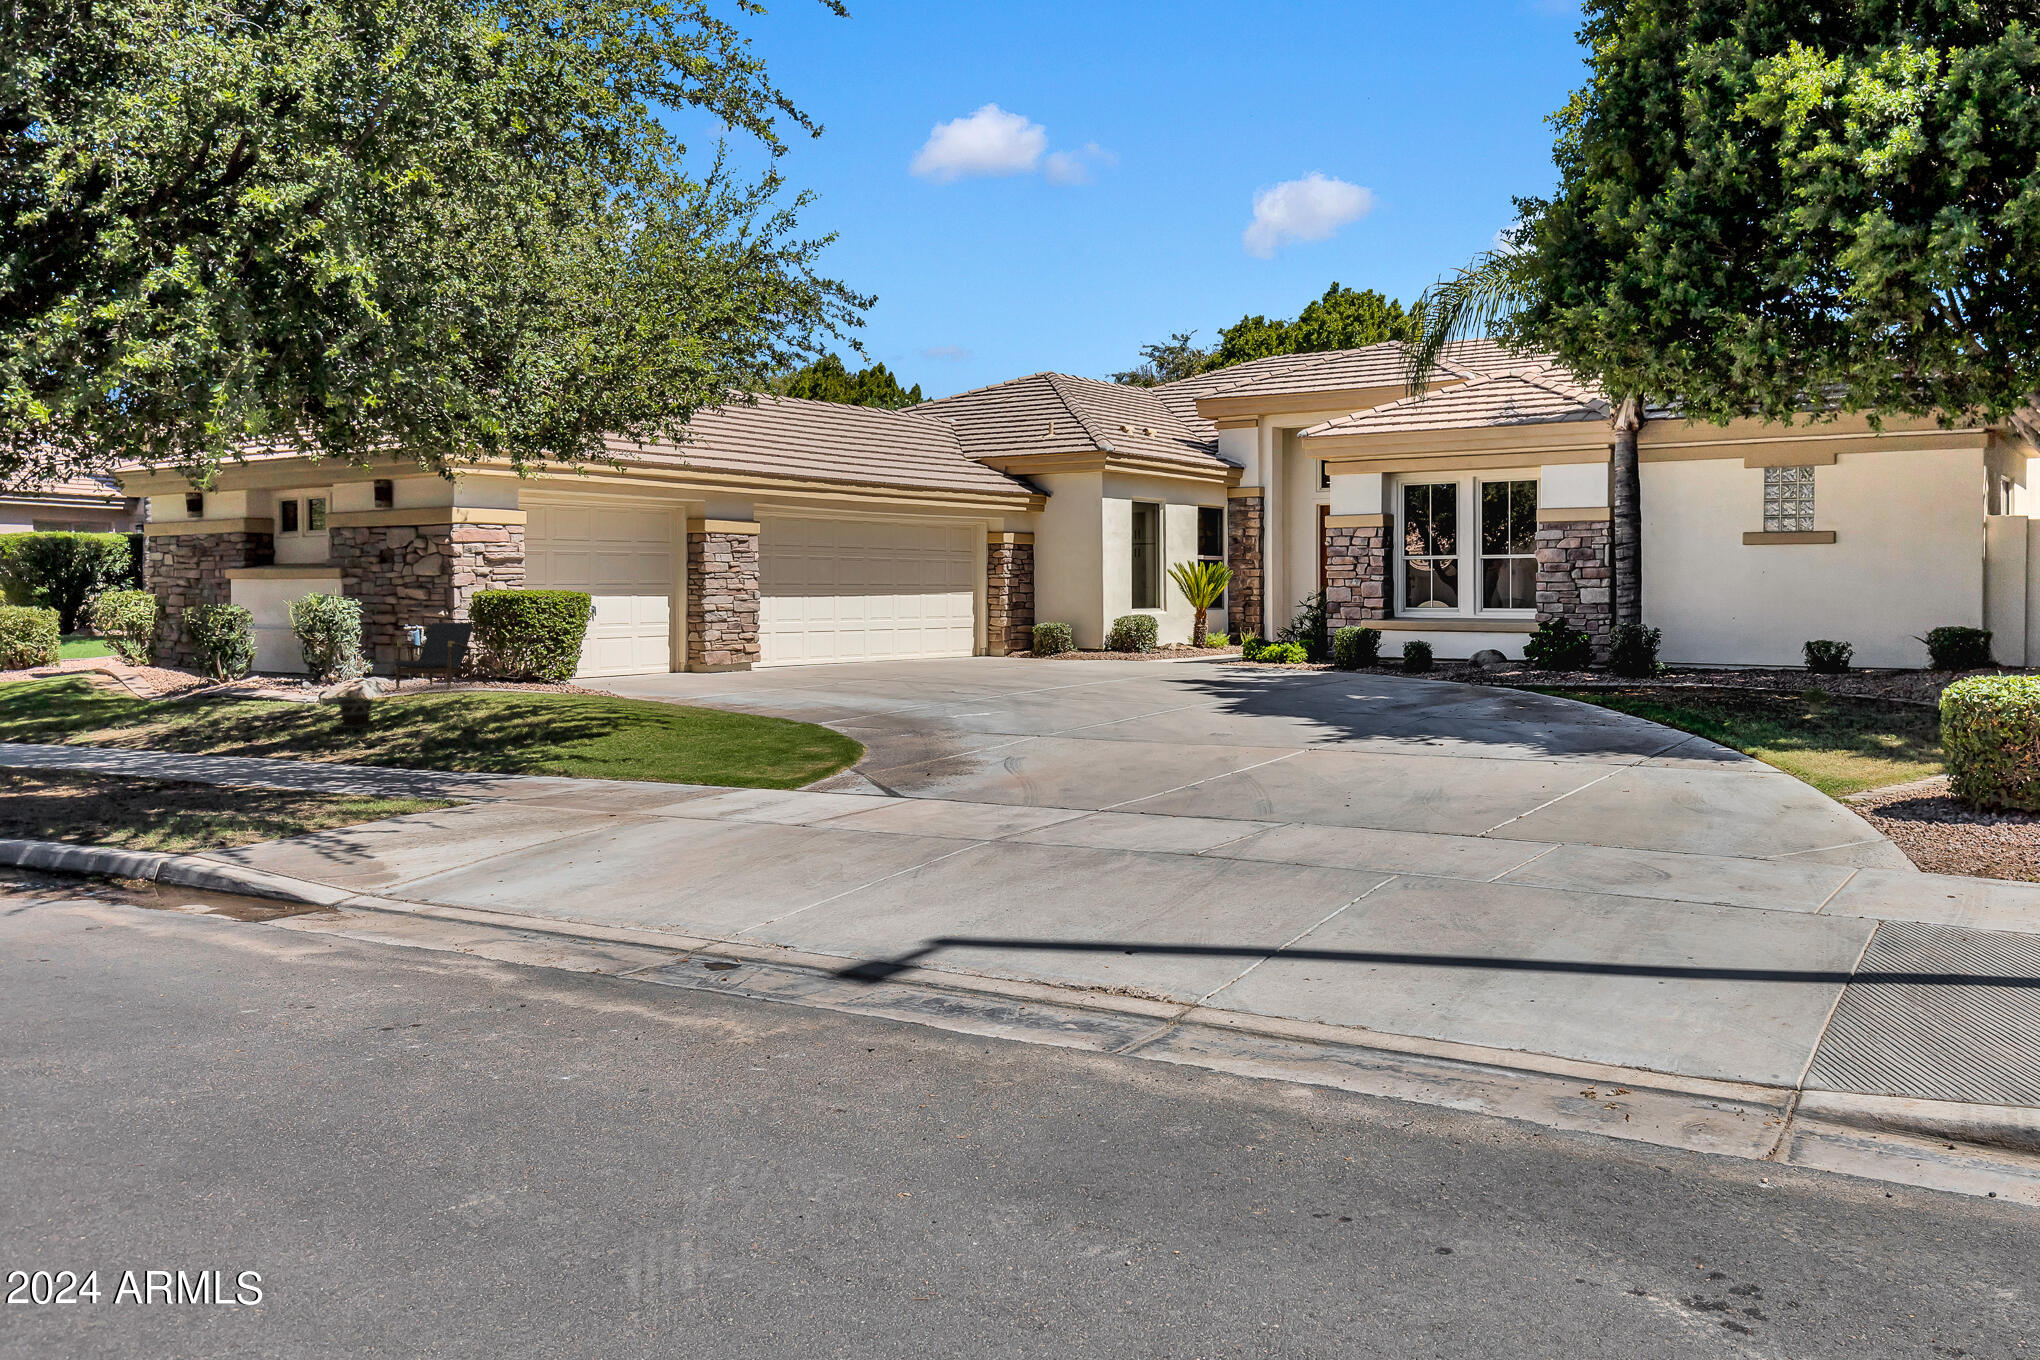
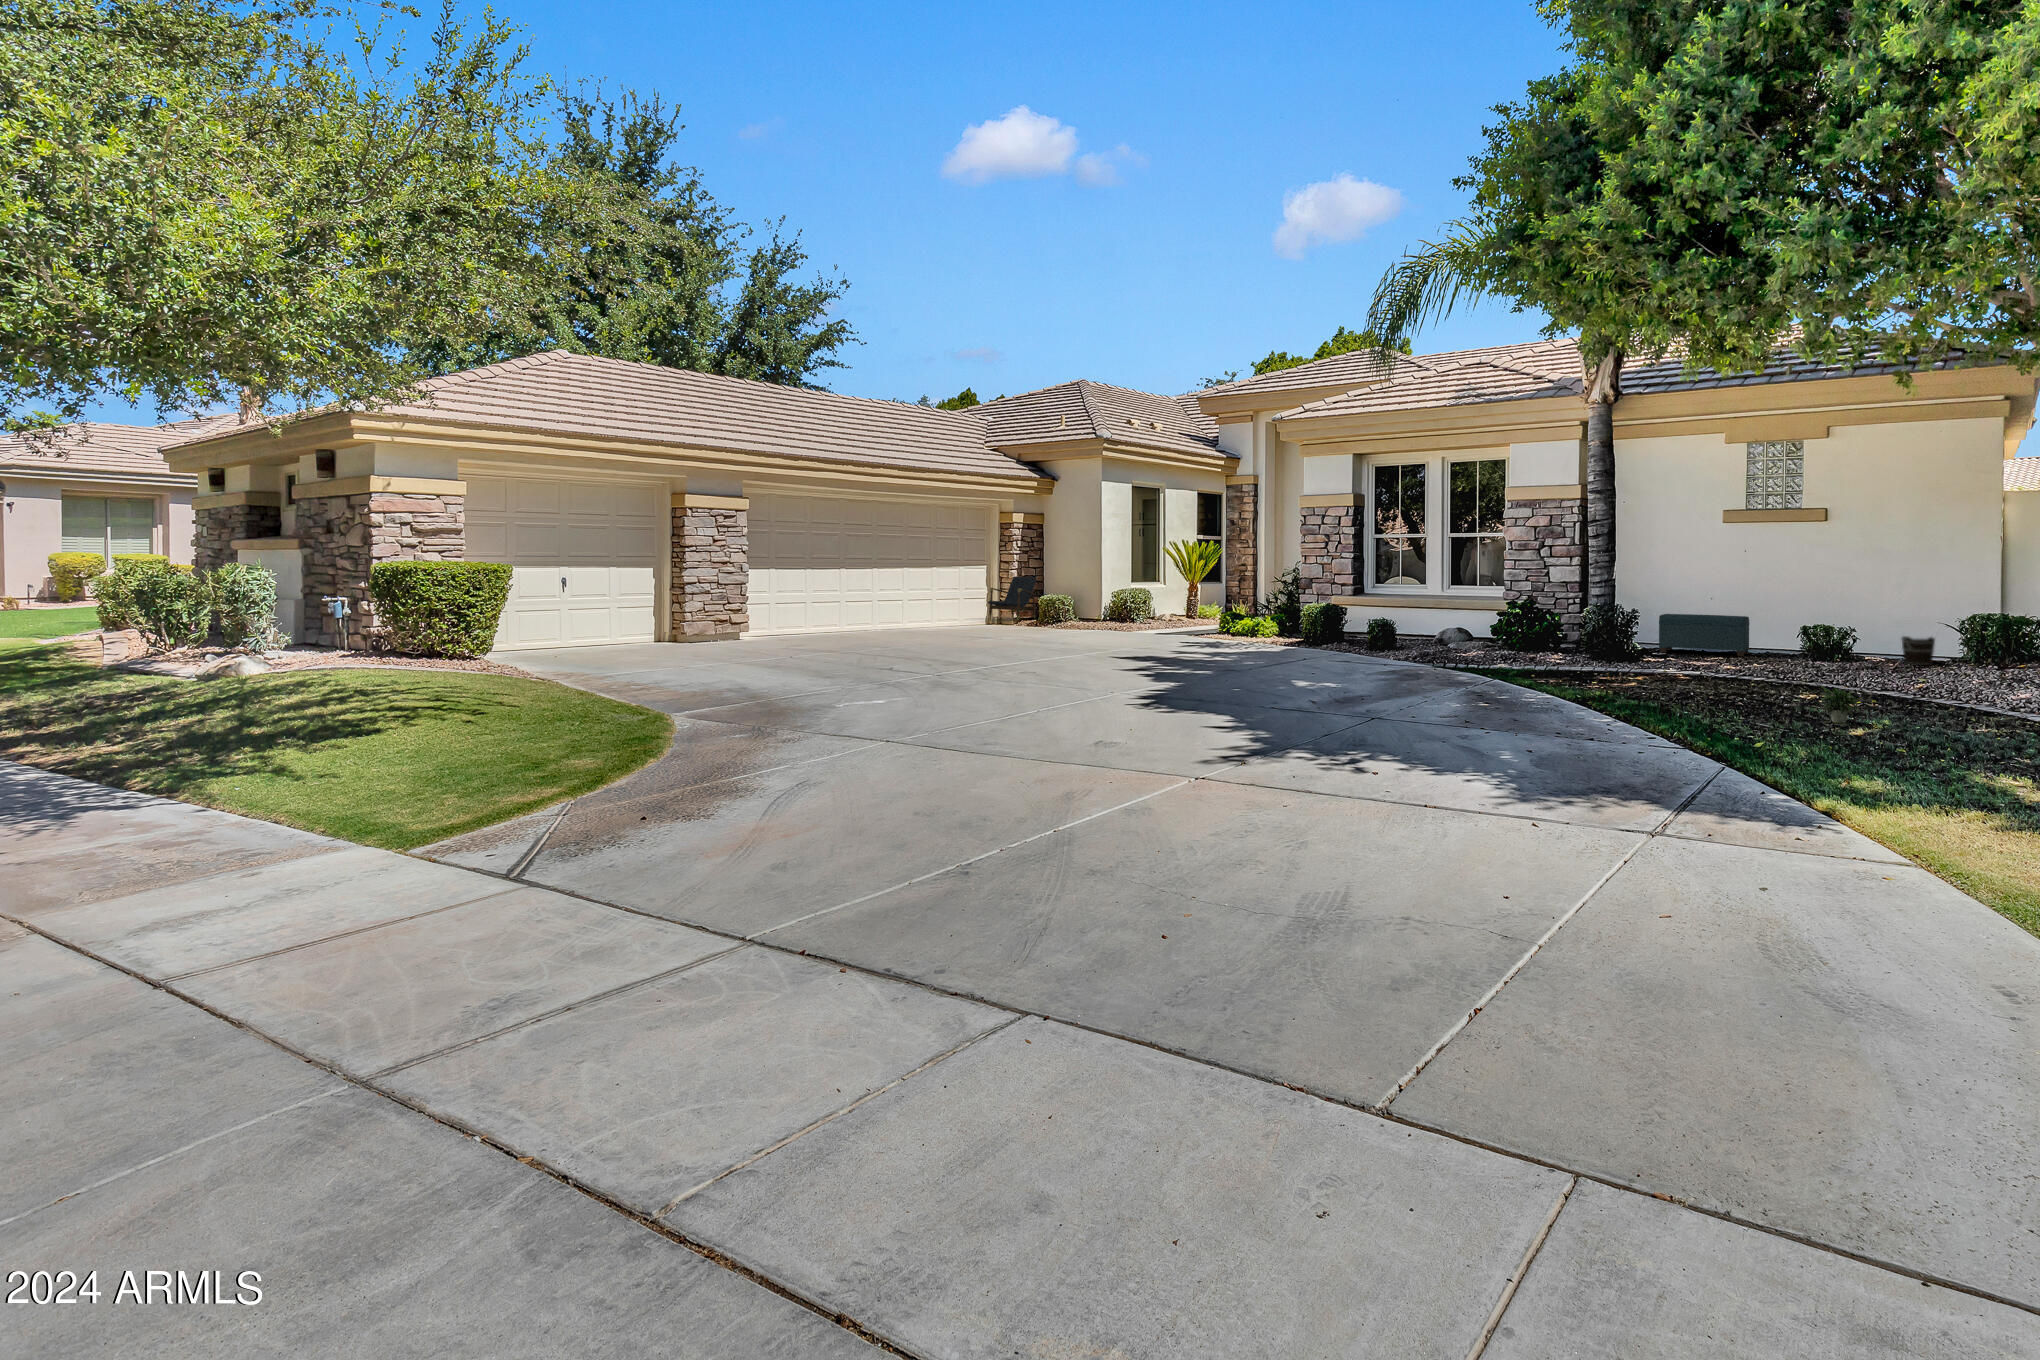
lounge chair: present [395,623,473,690] -> present [988,577,1036,621]
bench: none [1681,631,1763,669] -> present [1659,614,1749,656]
bucket: present [339,699,372,728] -> present [1902,636,1935,665]

